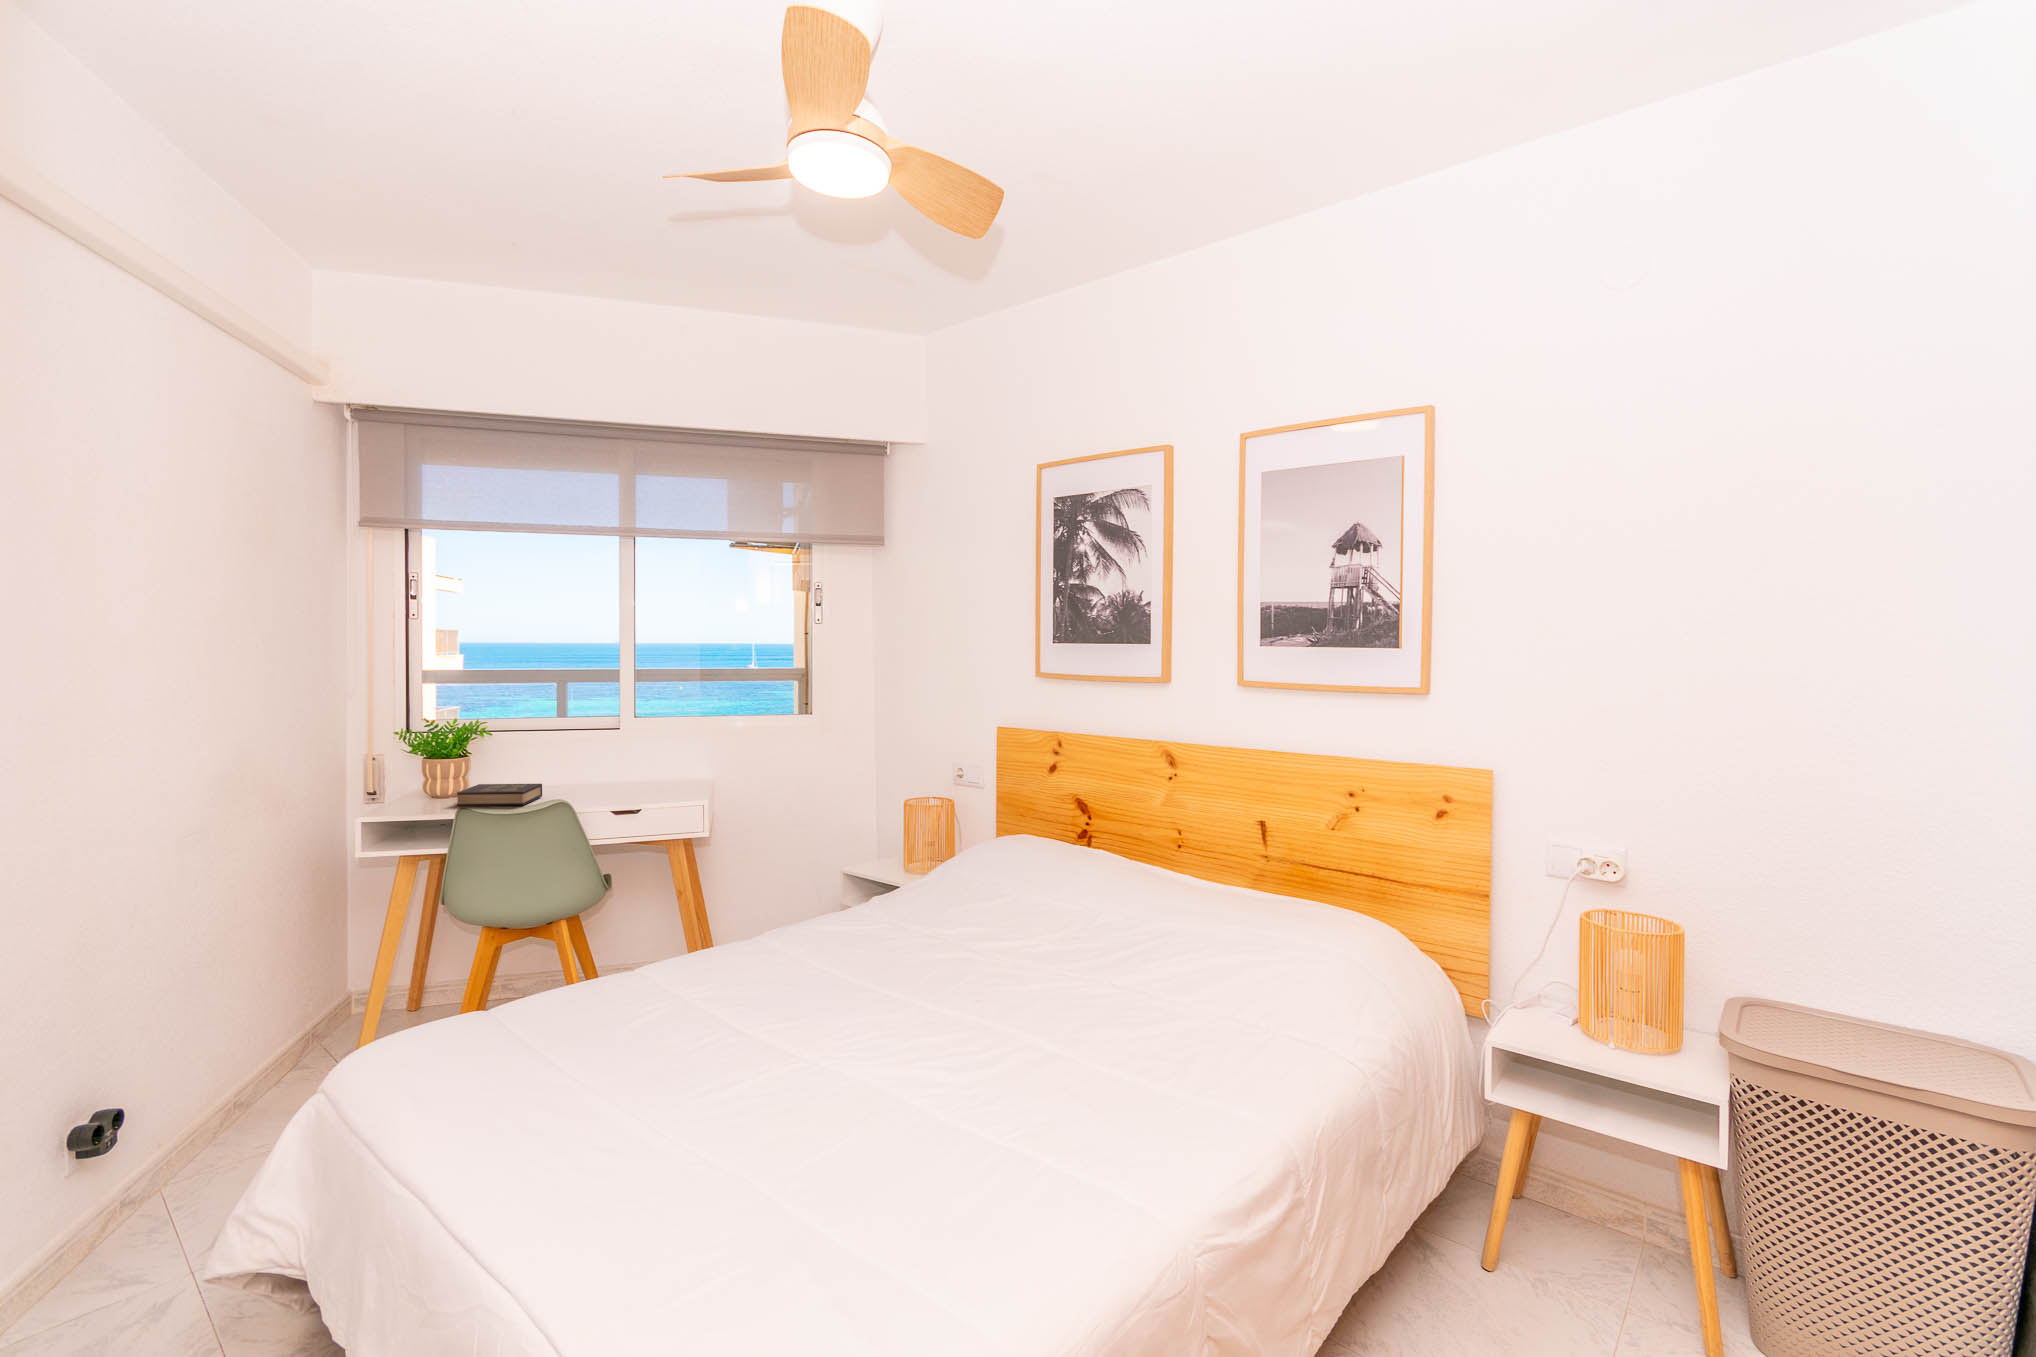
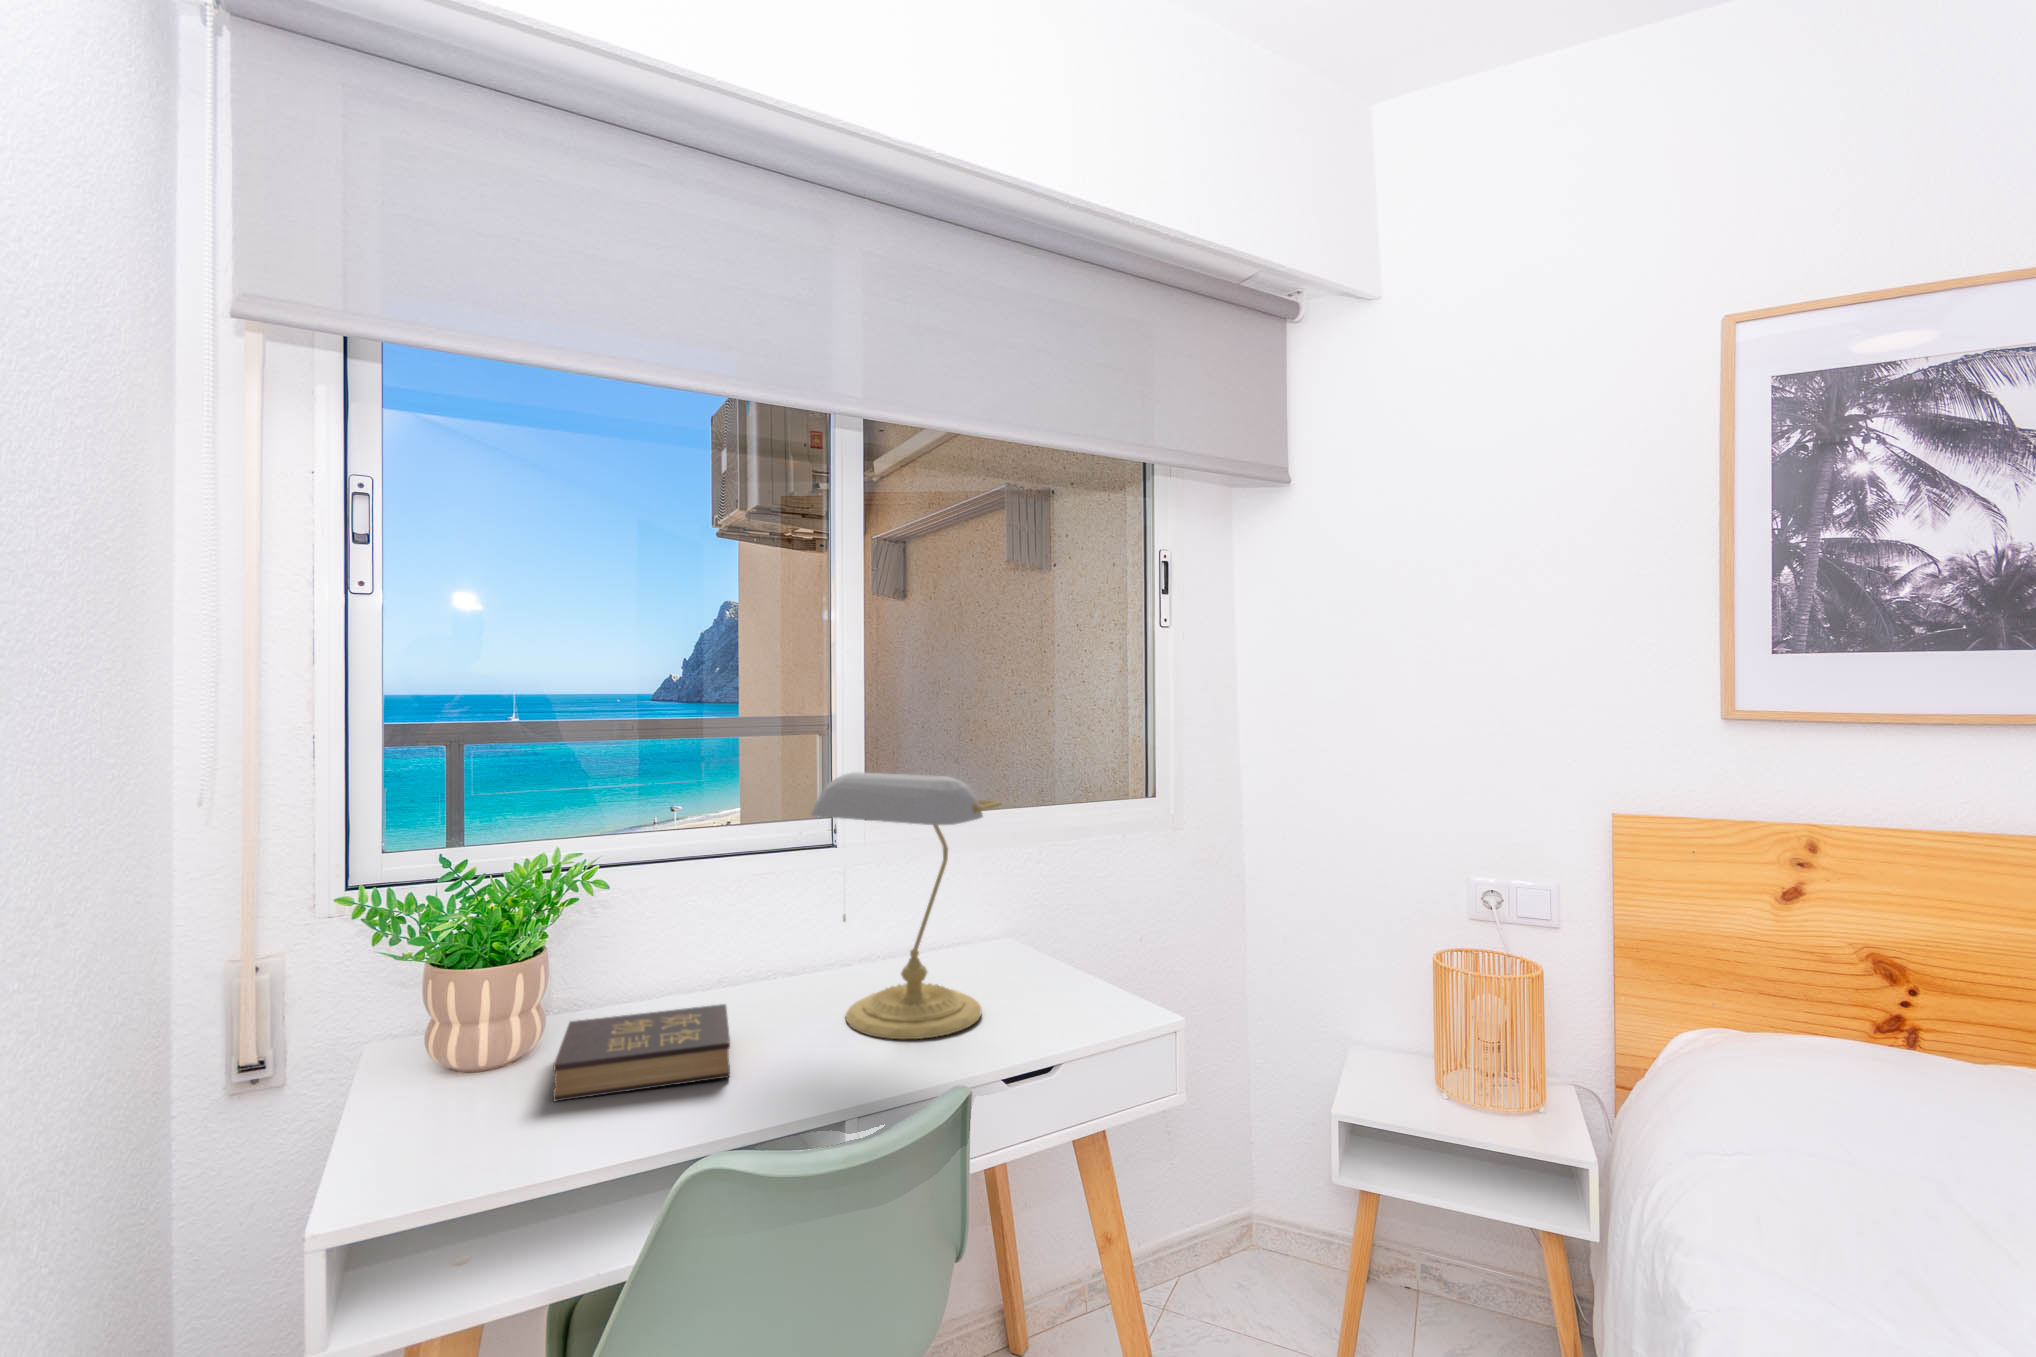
desk lamp: none [580,690,660,803] -> present [811,772,1002,1039]

